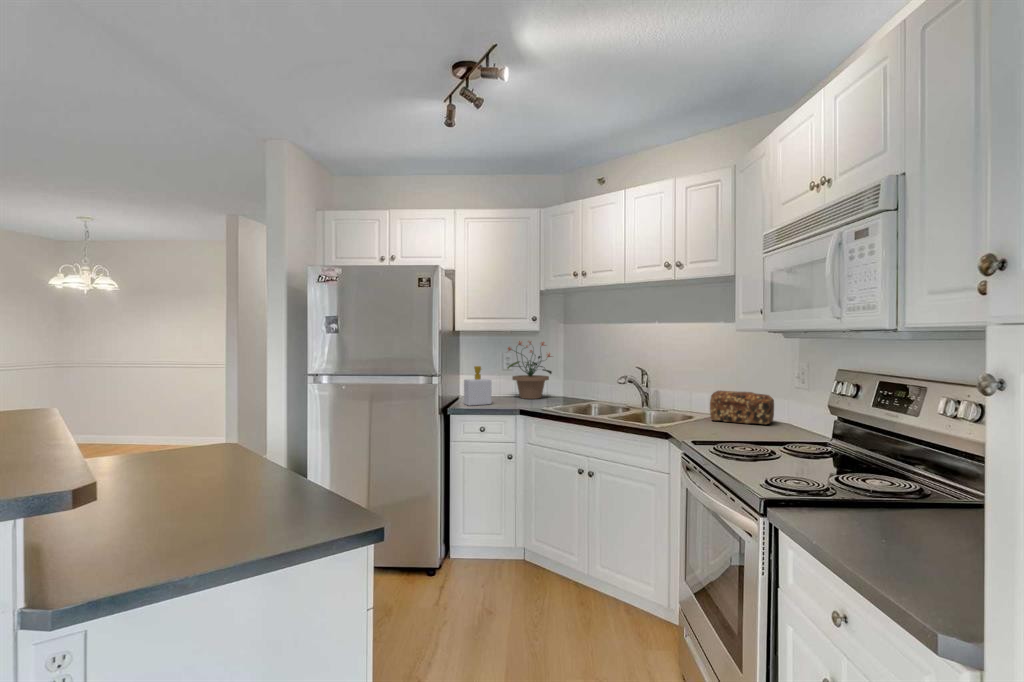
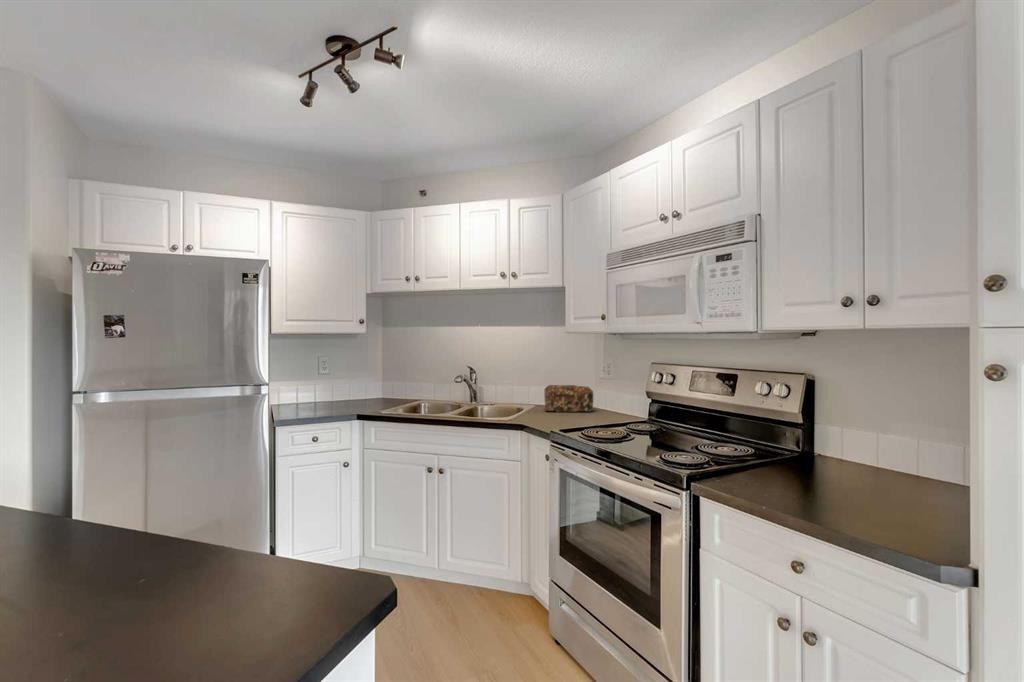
potted plant: present [507,341,552,399] -> none [323,343,378,404]
soap bottle: present [464,366,492,406] -> none [287,371,319,415]

